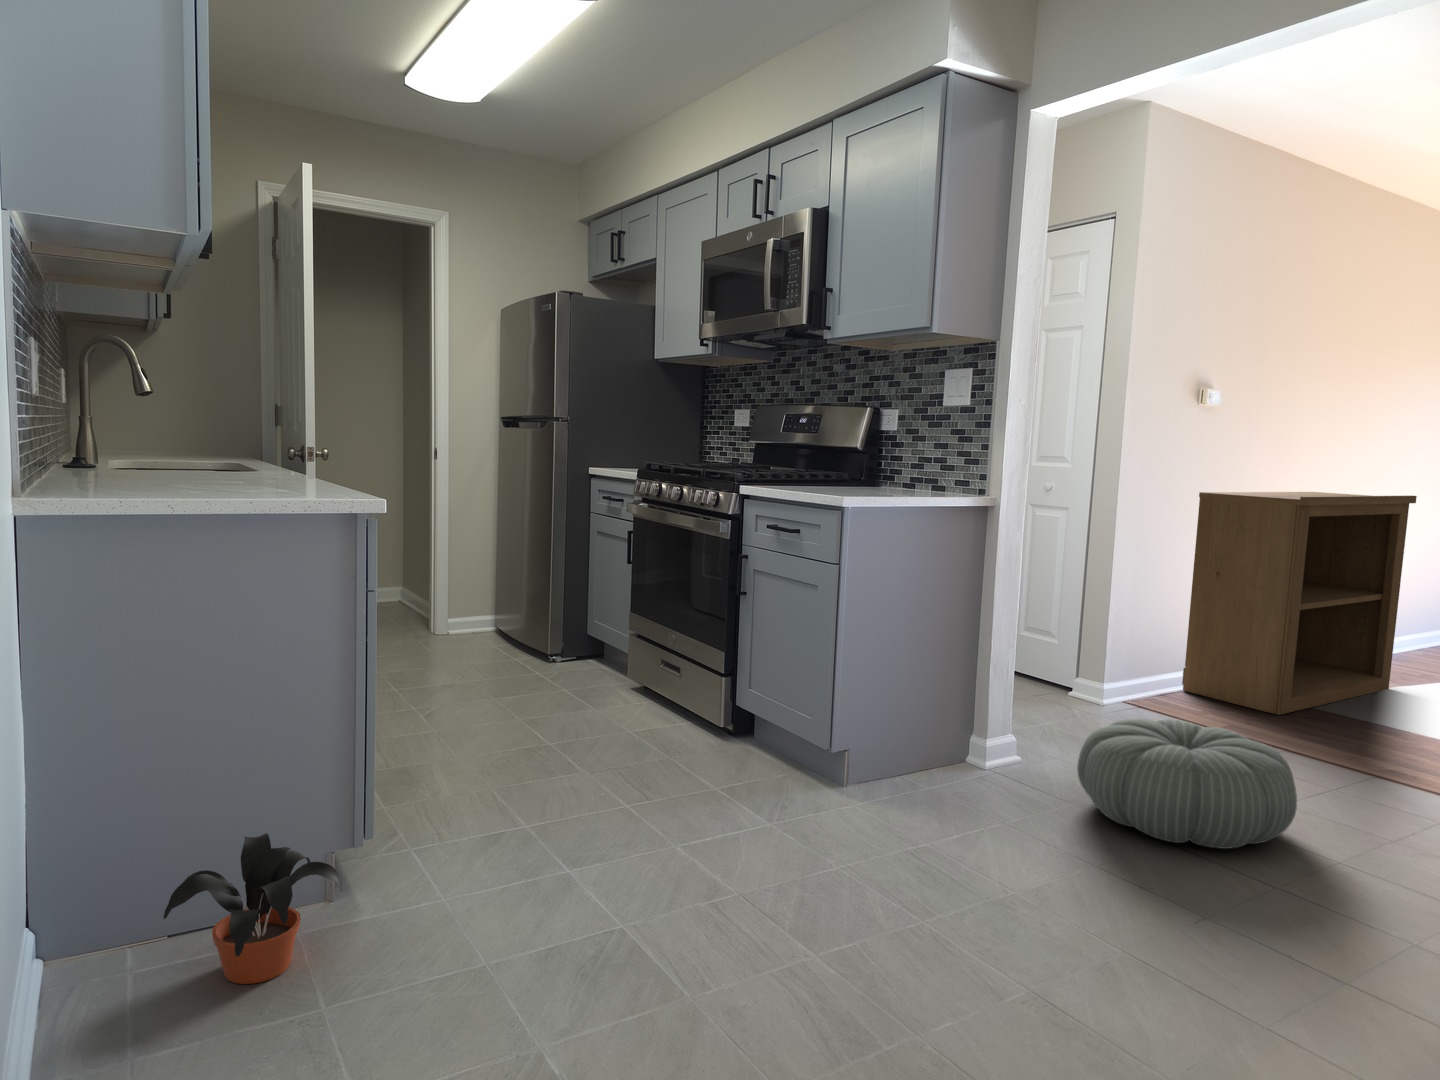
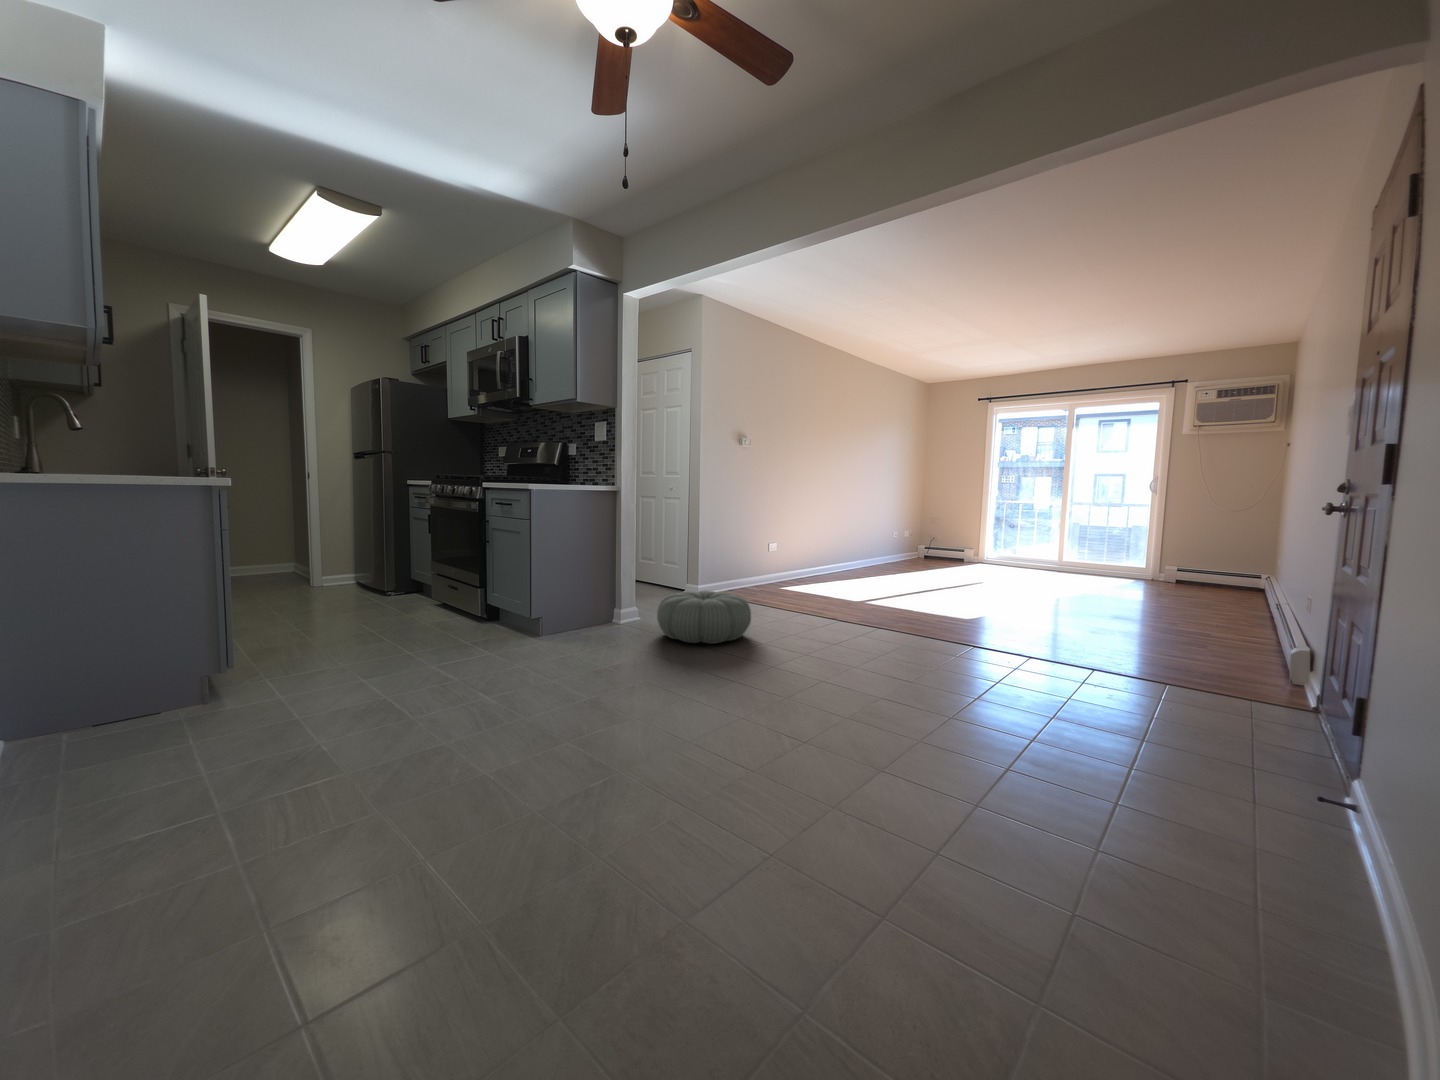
bookshelf: present [1182,492,1417,715] -> none [740,489,843,595]
potted plant: present [163,833,342,984] -> none [73,662,202,741]

